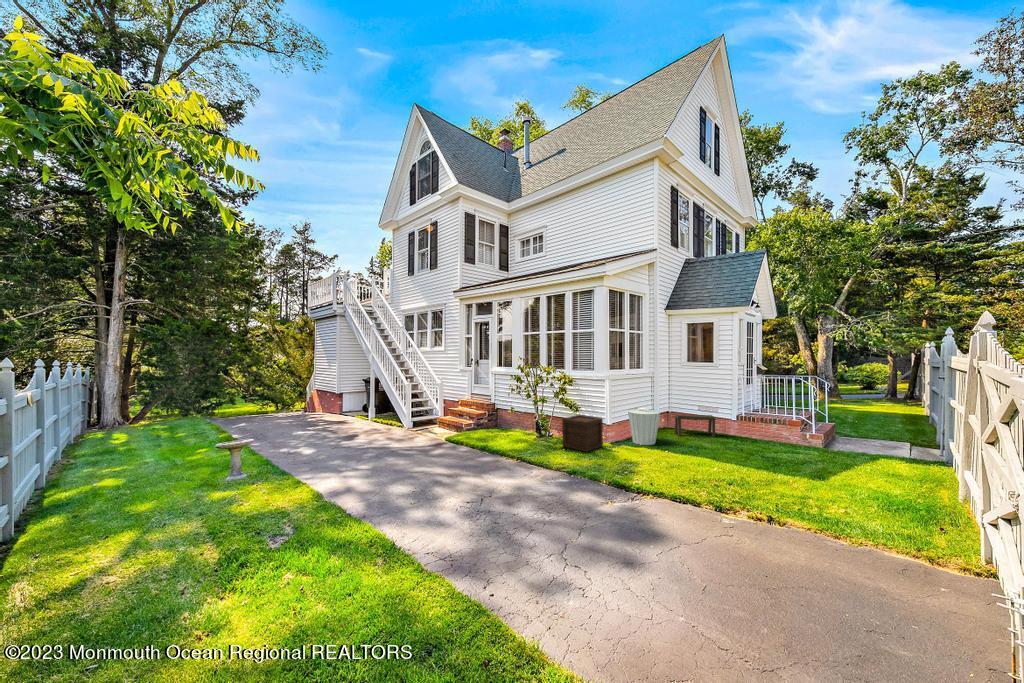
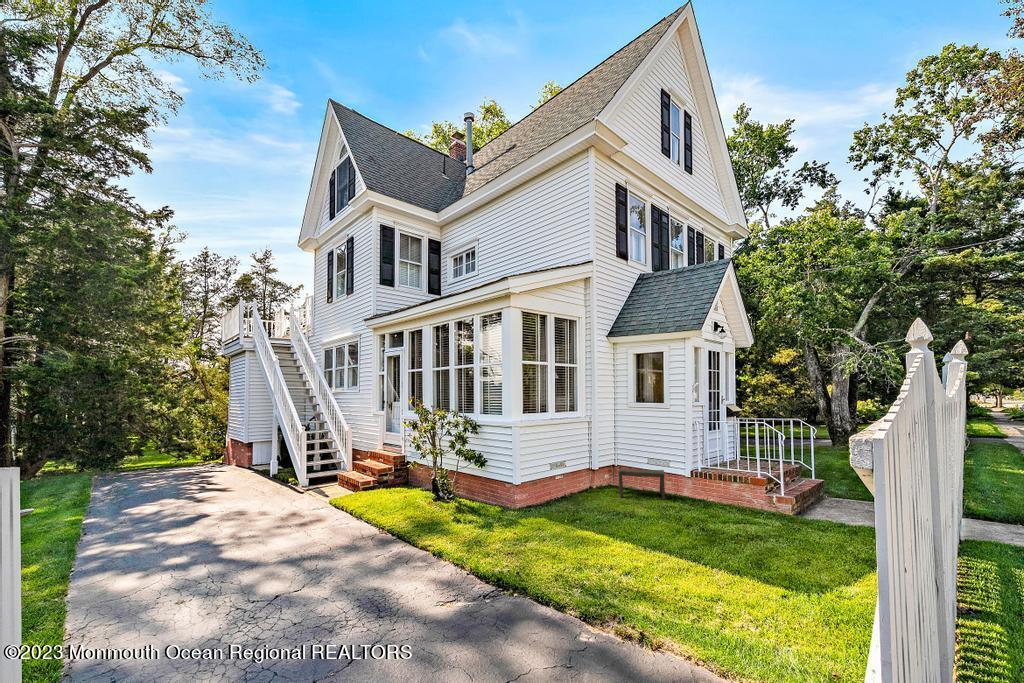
trash can: present [628,408,660,445] -> none [548,462,587,511]
wooden crate: present [562,415,603,452] -> none [459,471,511,521]

